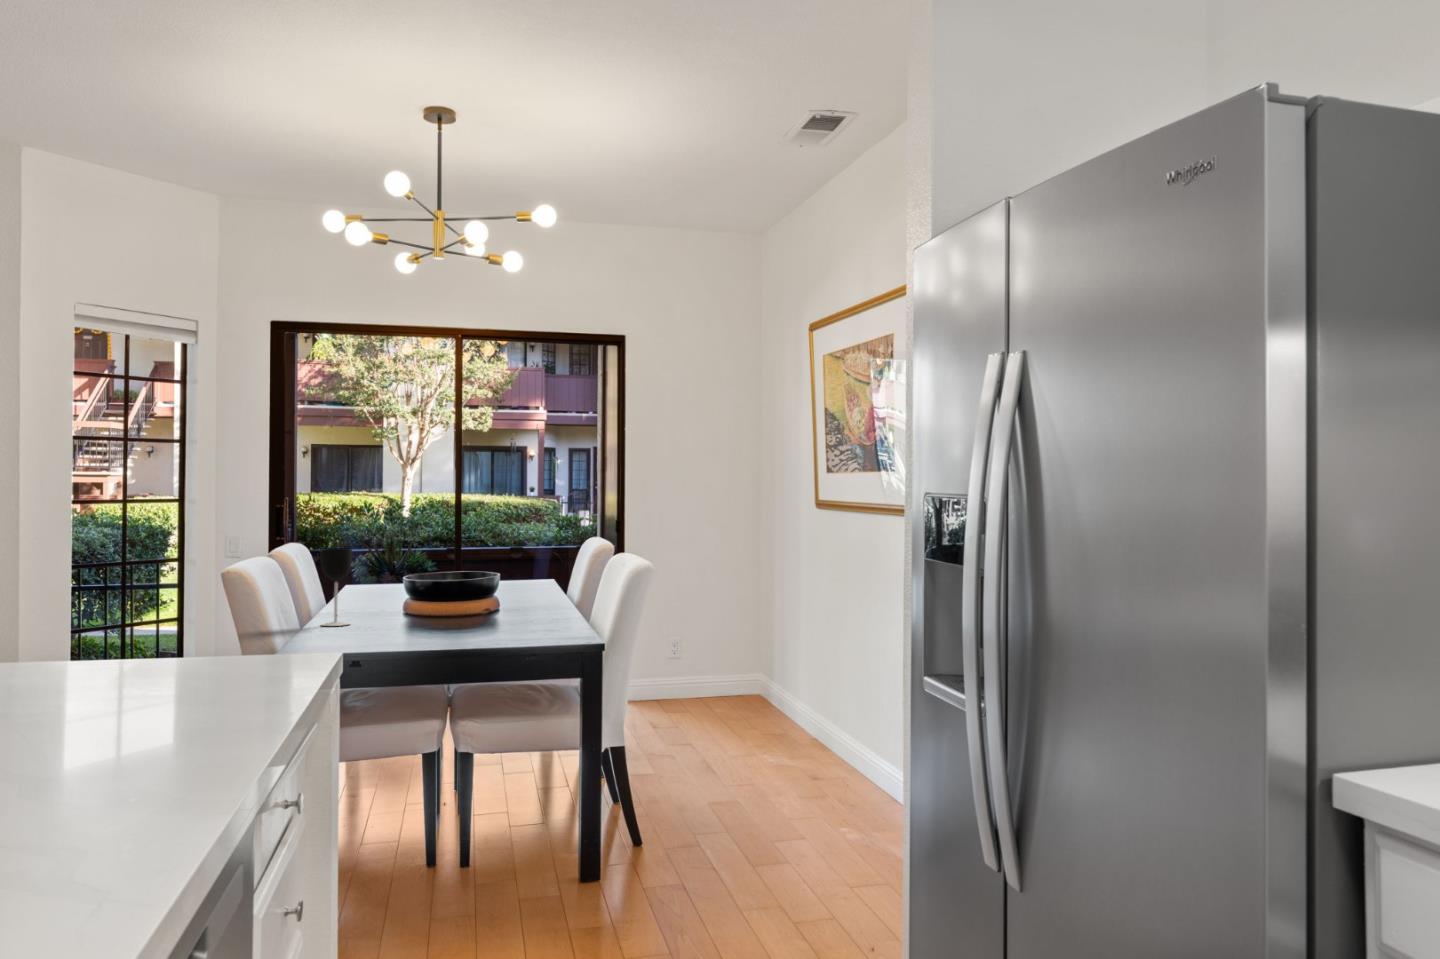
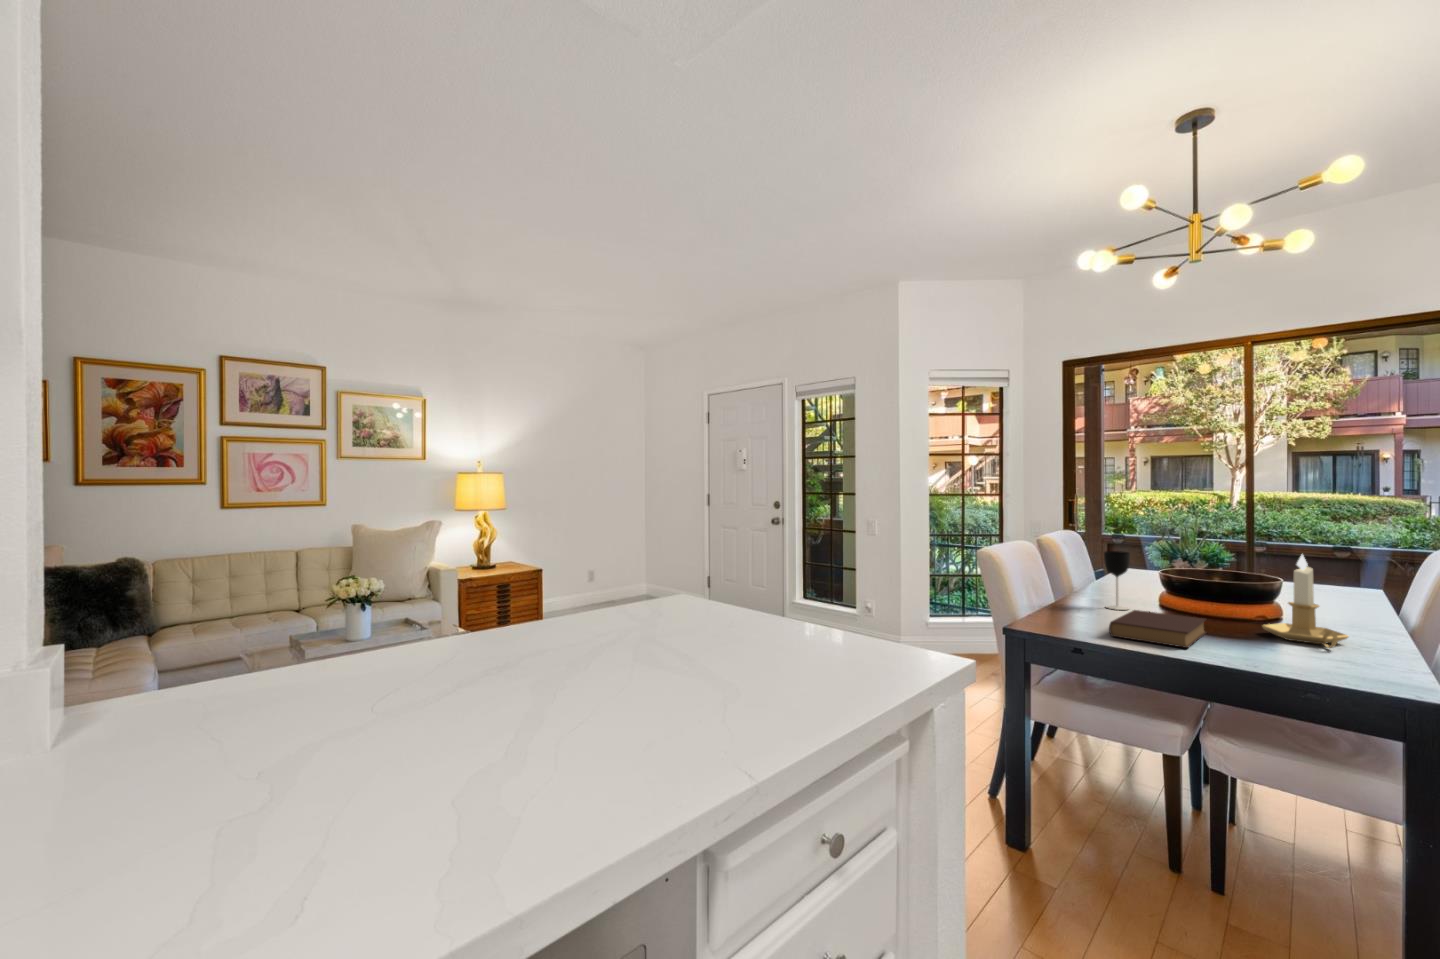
candlestick: none [494,531,565,627] -> present [1262,555,1348,648]
book: none [356,615,448,649] -> present [1109,610,1206,648]

